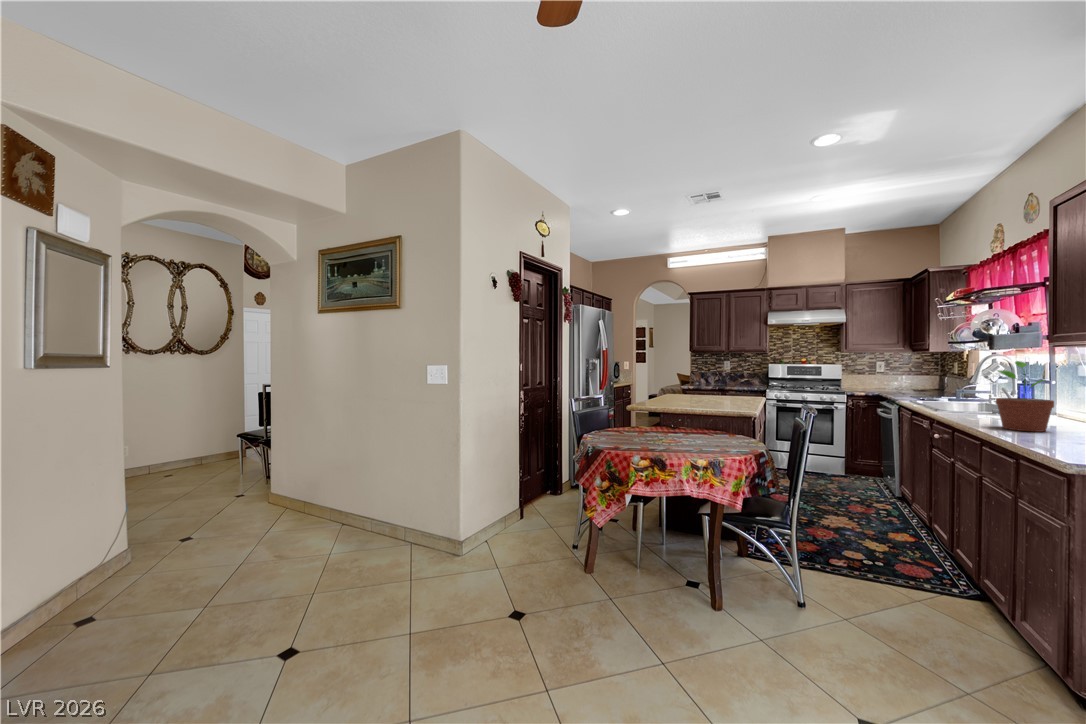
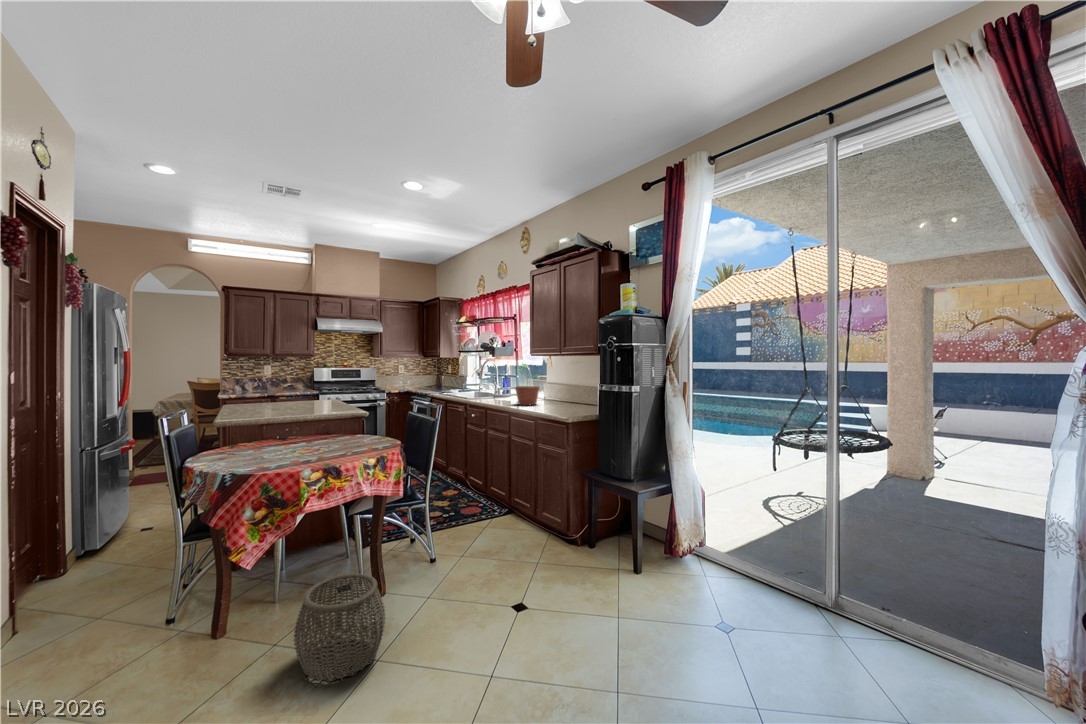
woven basket: none [601,558,679,654] -> present [294,573,386,682]

